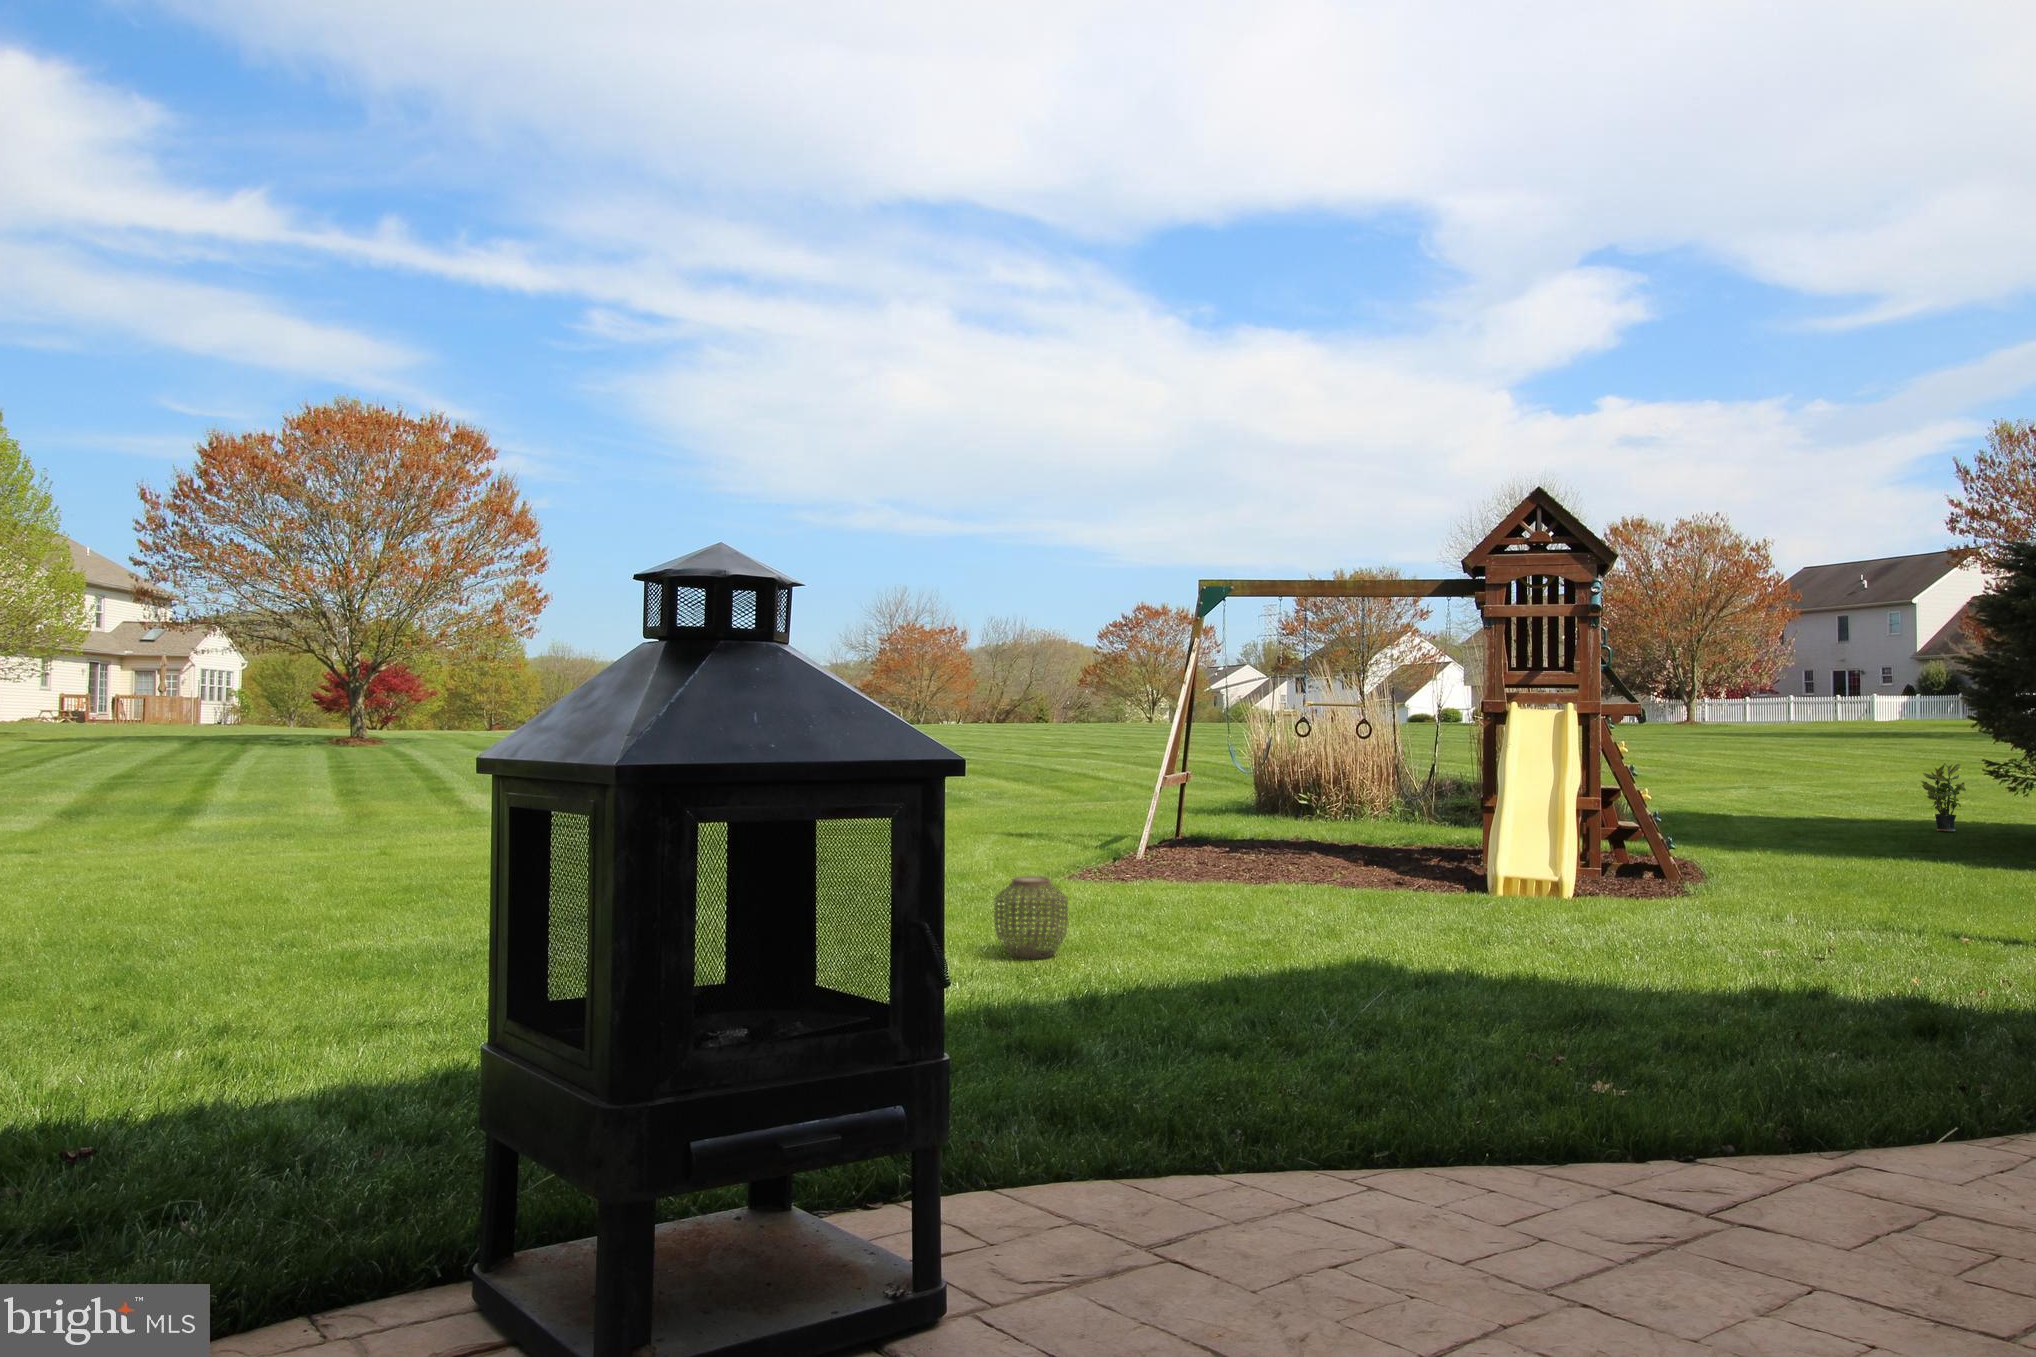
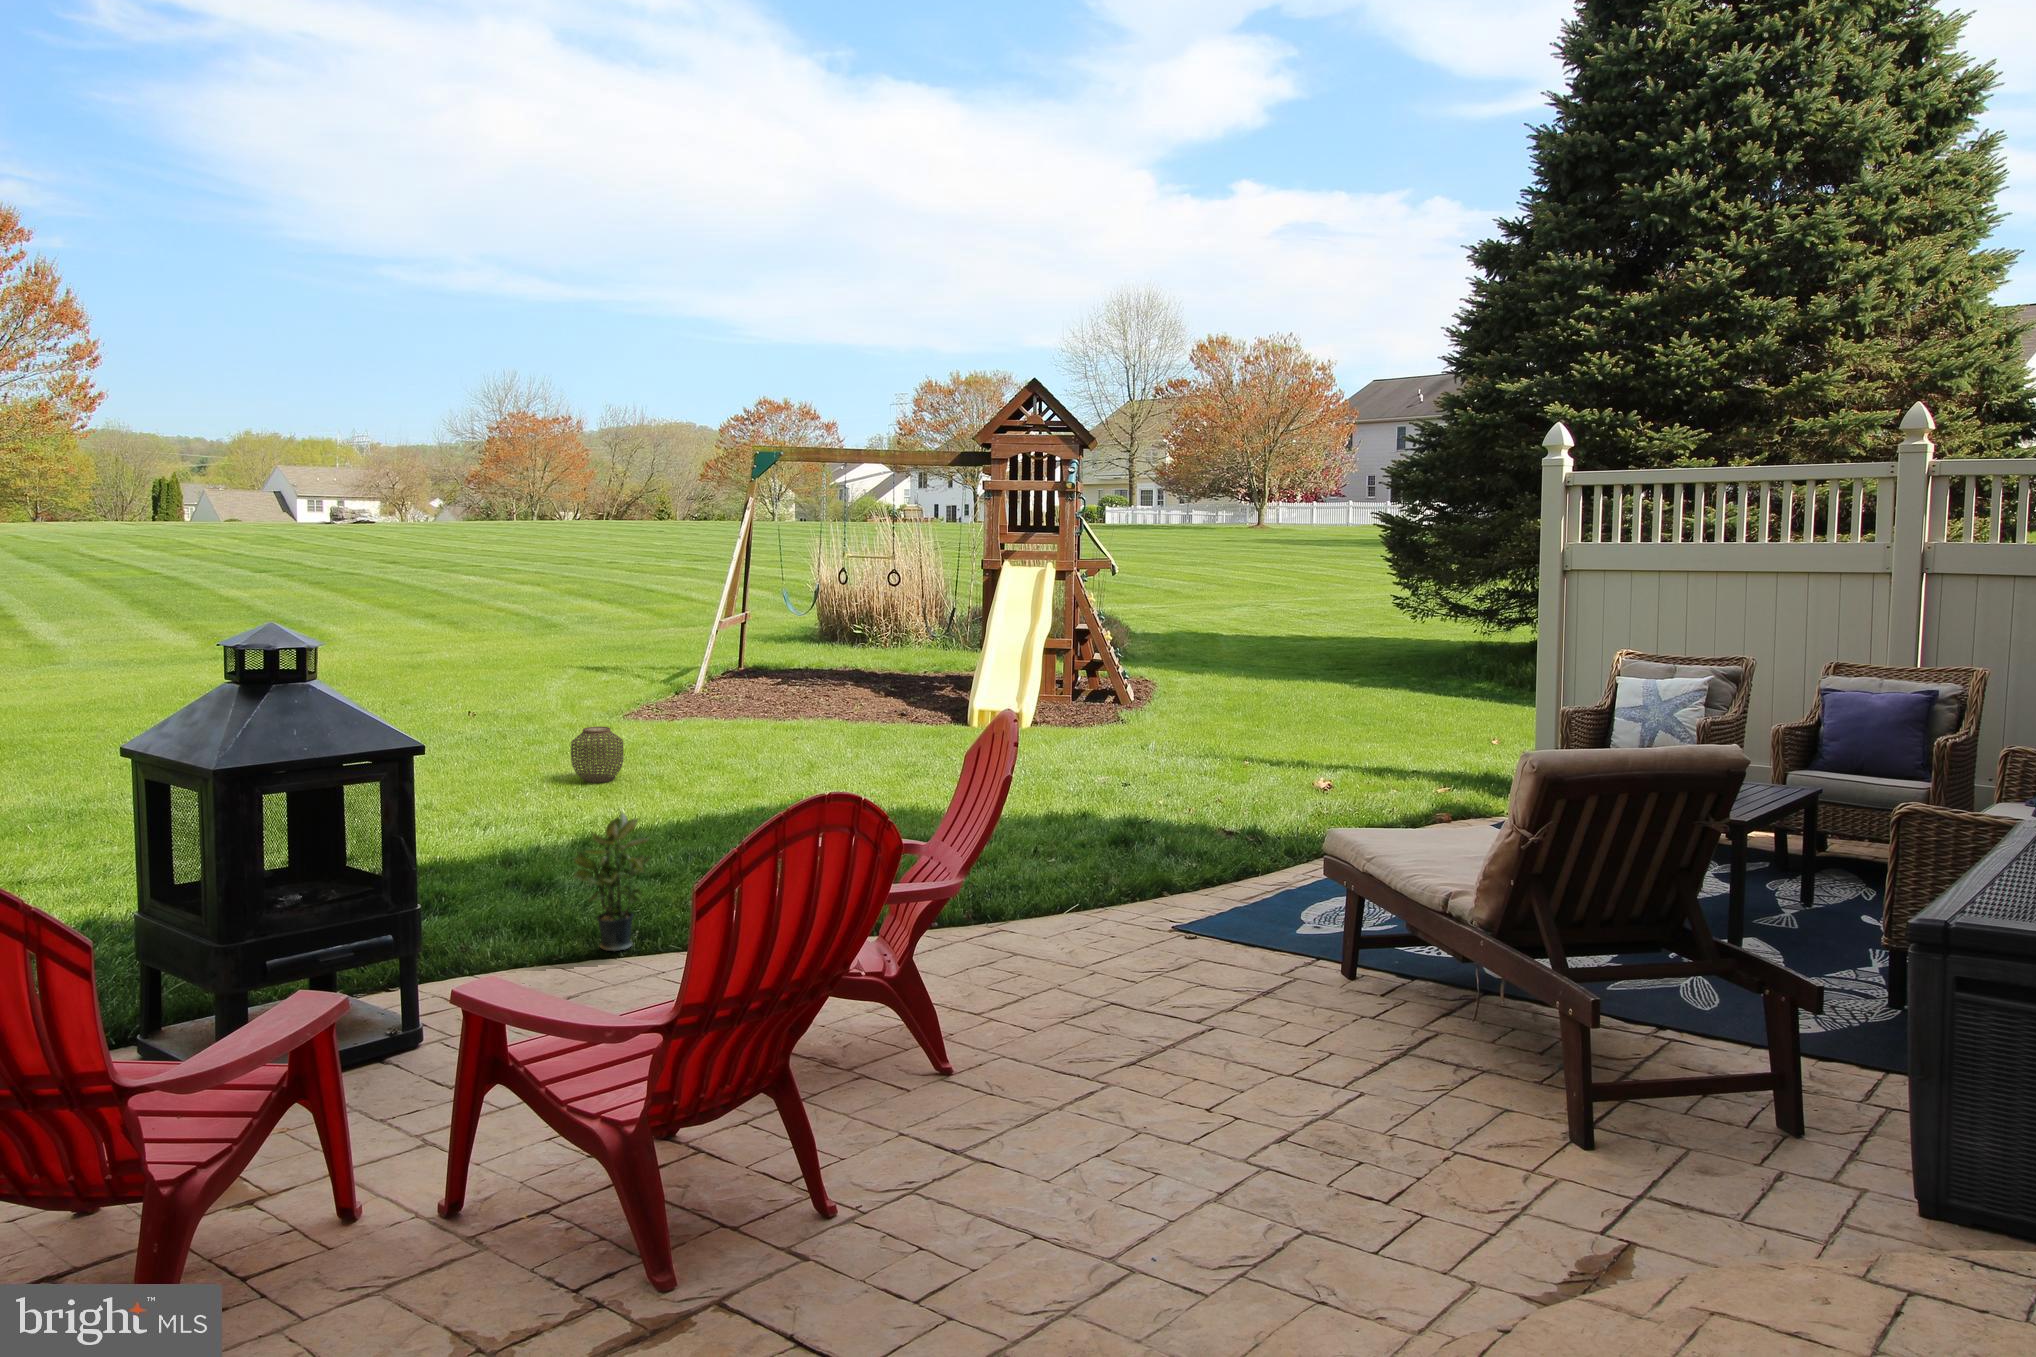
potted plant: present [1922,763,1966,832] -> present [574,812,650,951]

